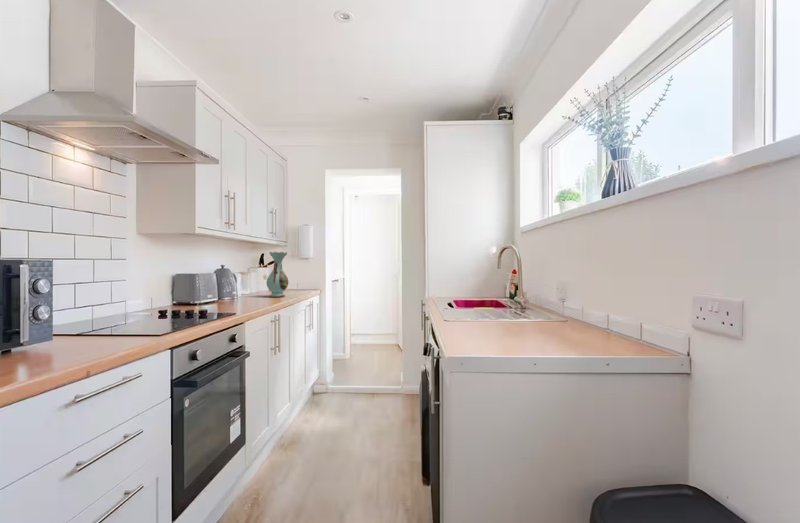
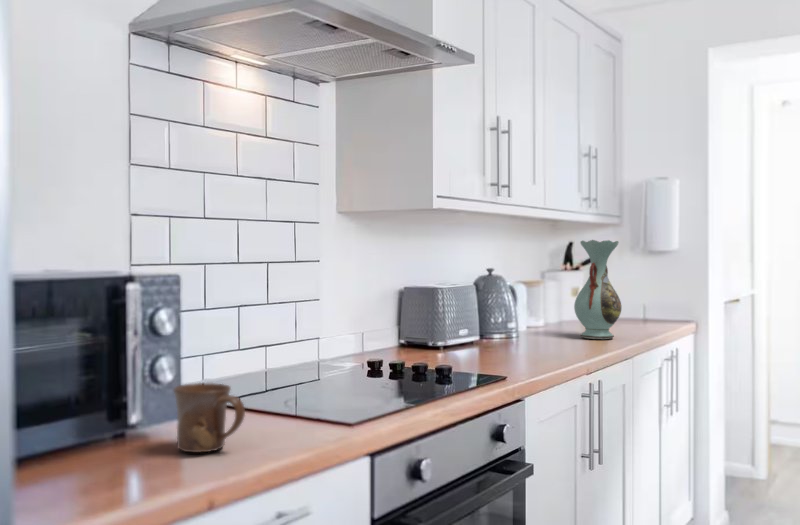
mug: none [49,319,101,356] -> present [174,383,245,452]

